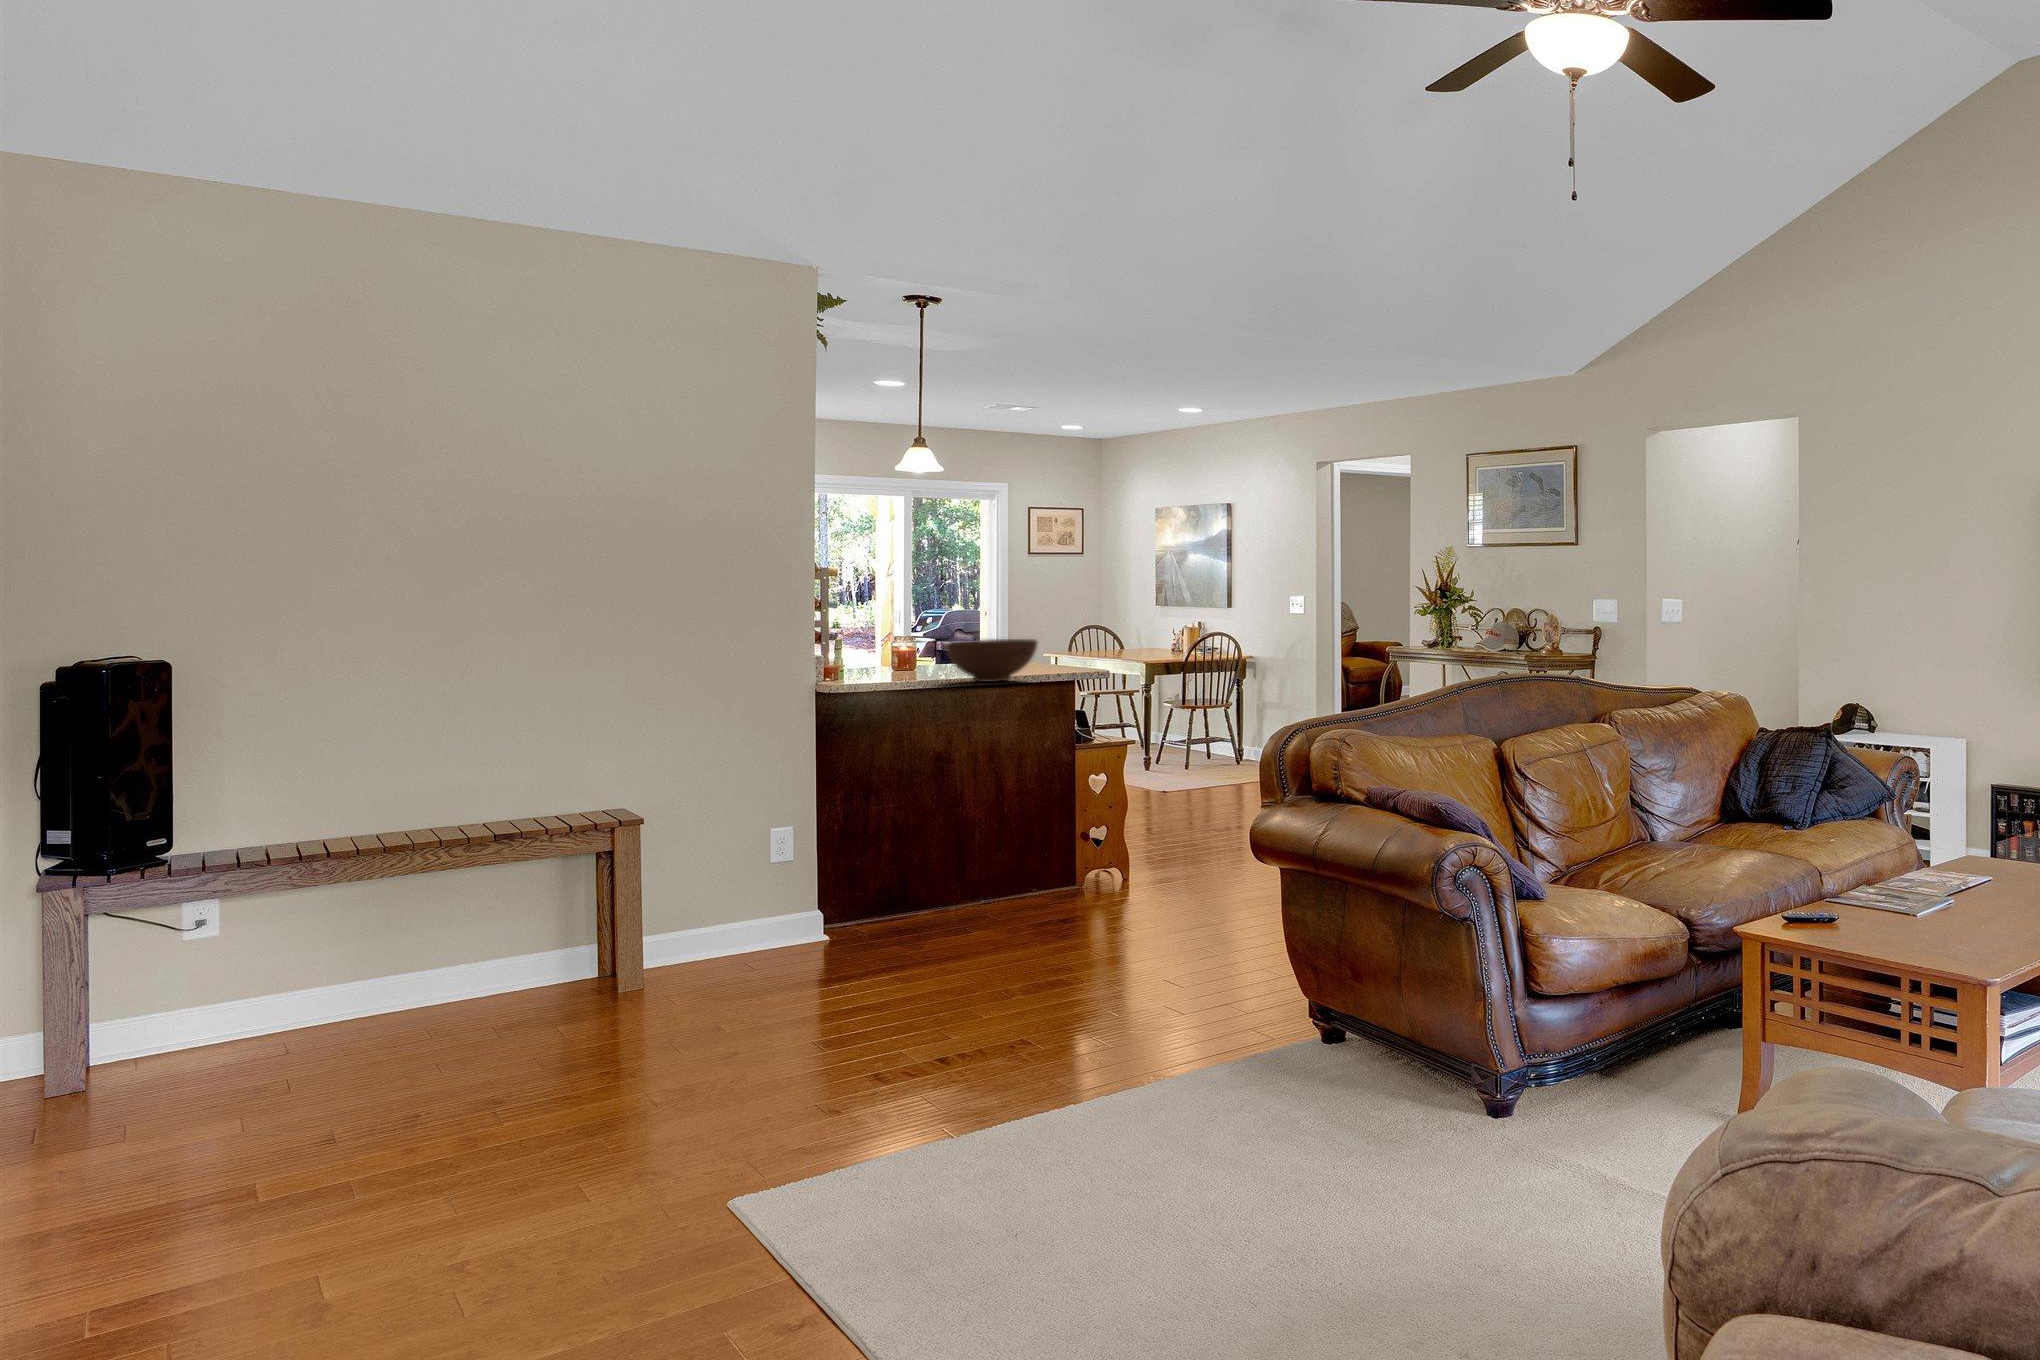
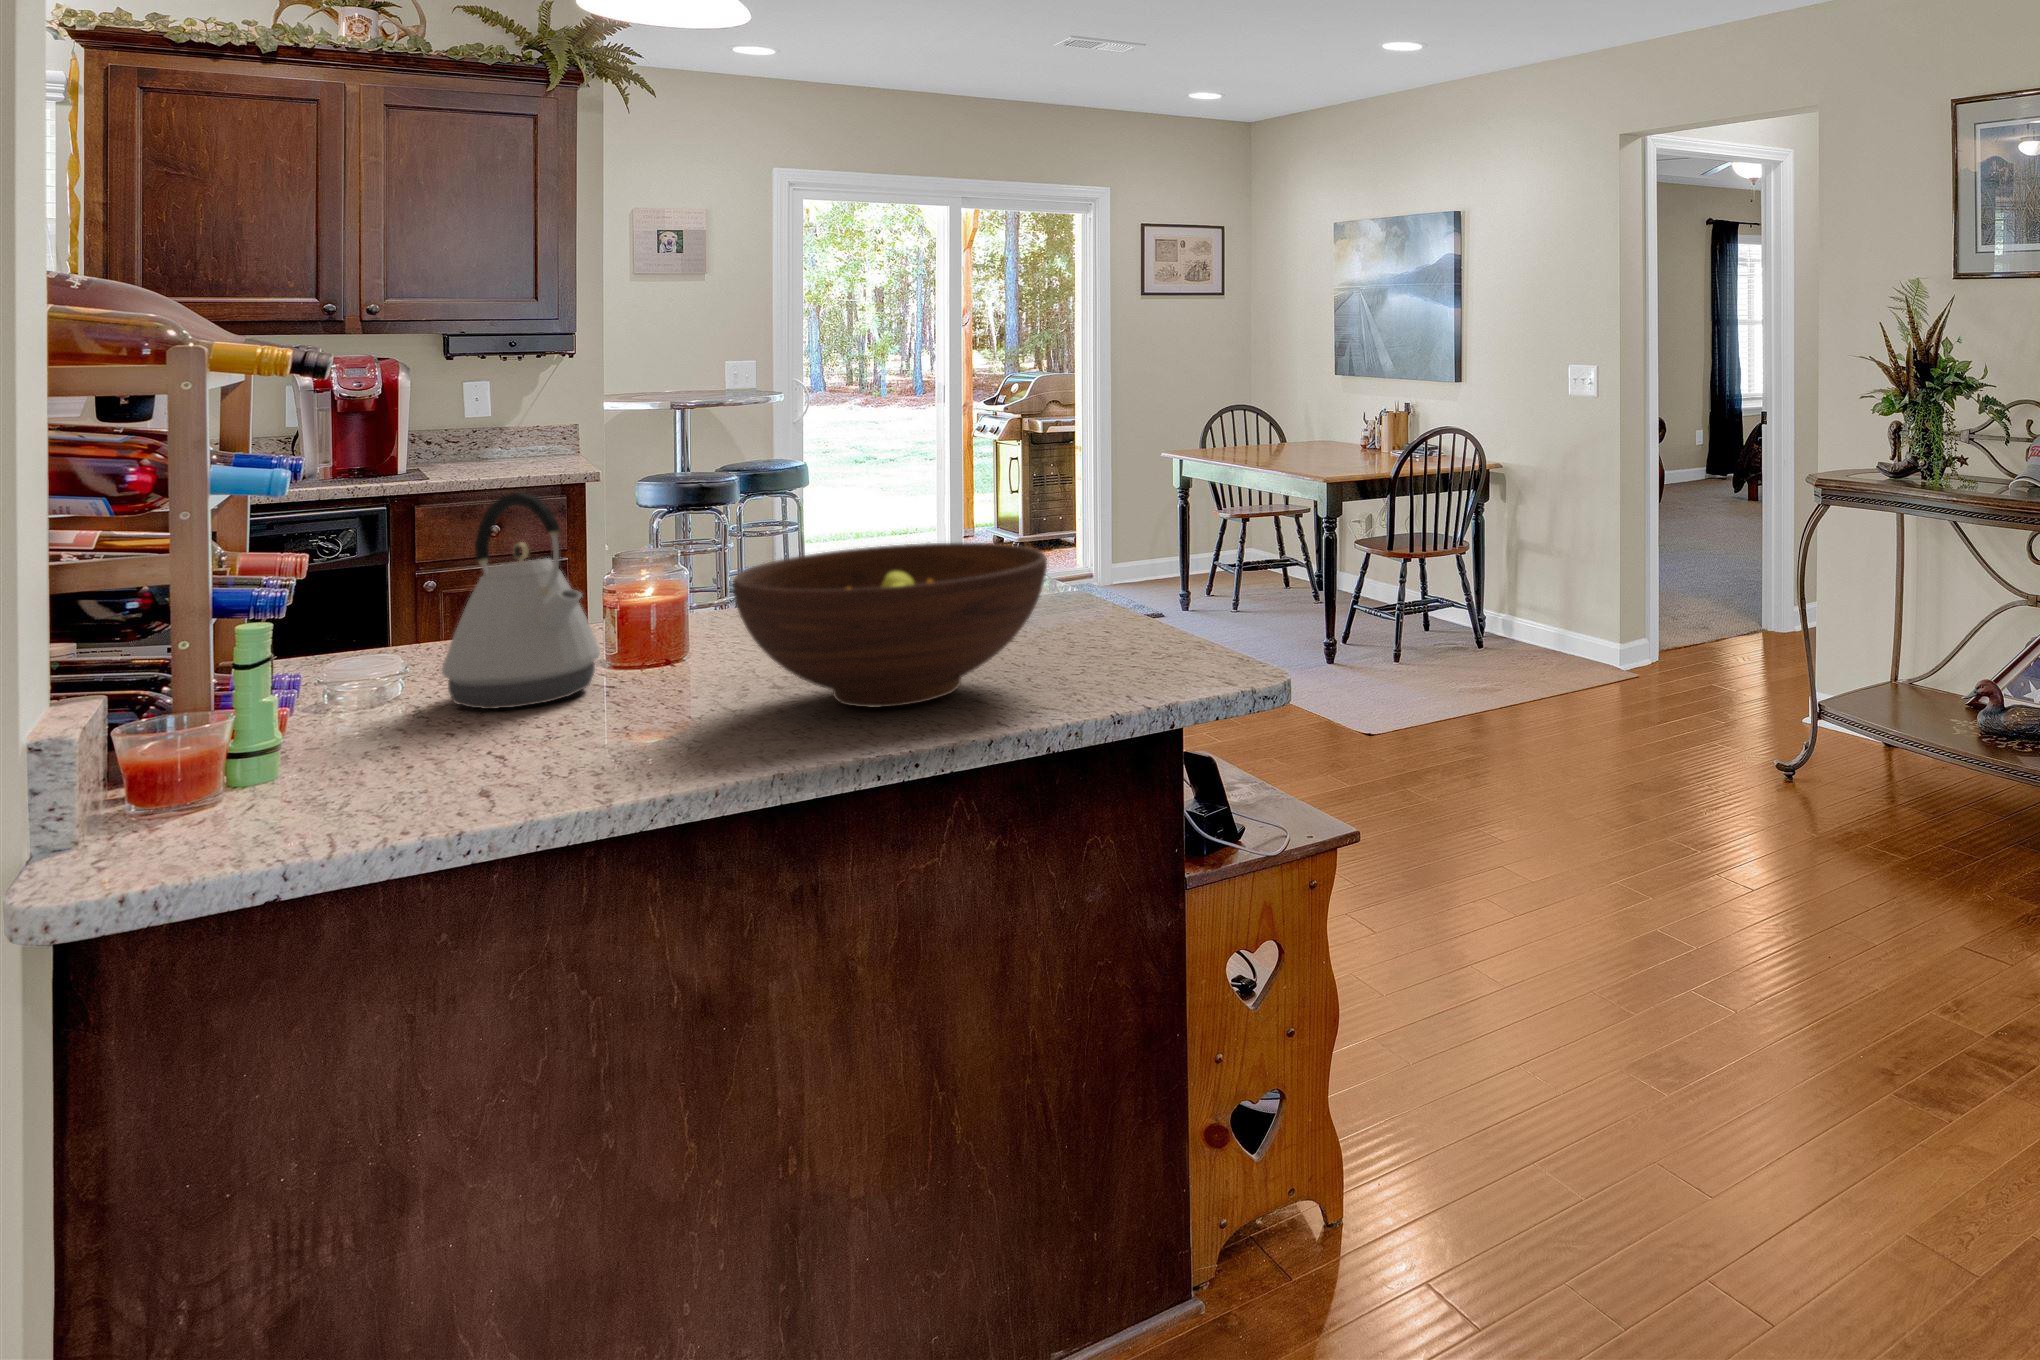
kettle: none [852,620,896,683] -> present [442,493,600,709]

